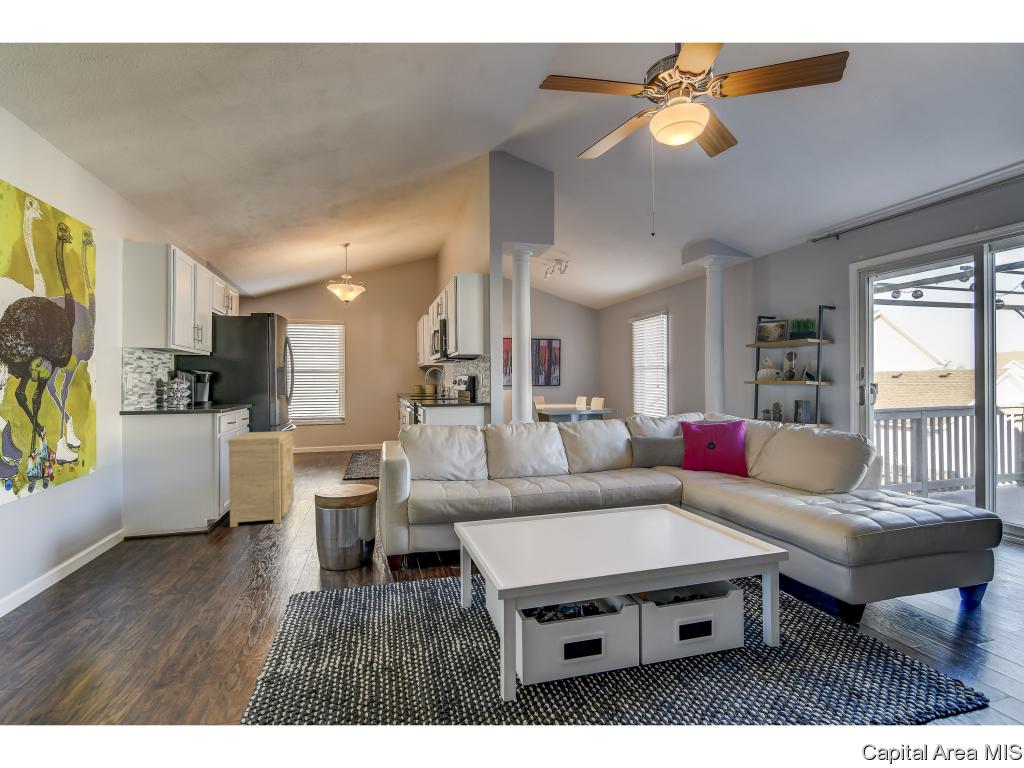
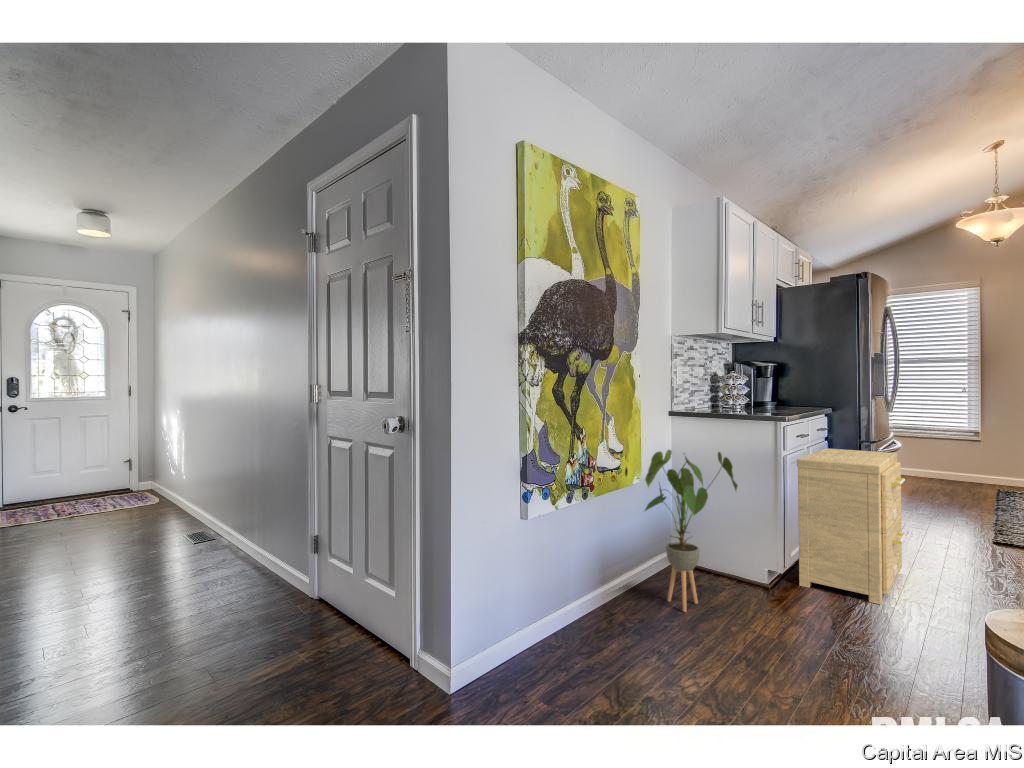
house plant: none [101,438,186,562] -> present [645,450,738,612]

